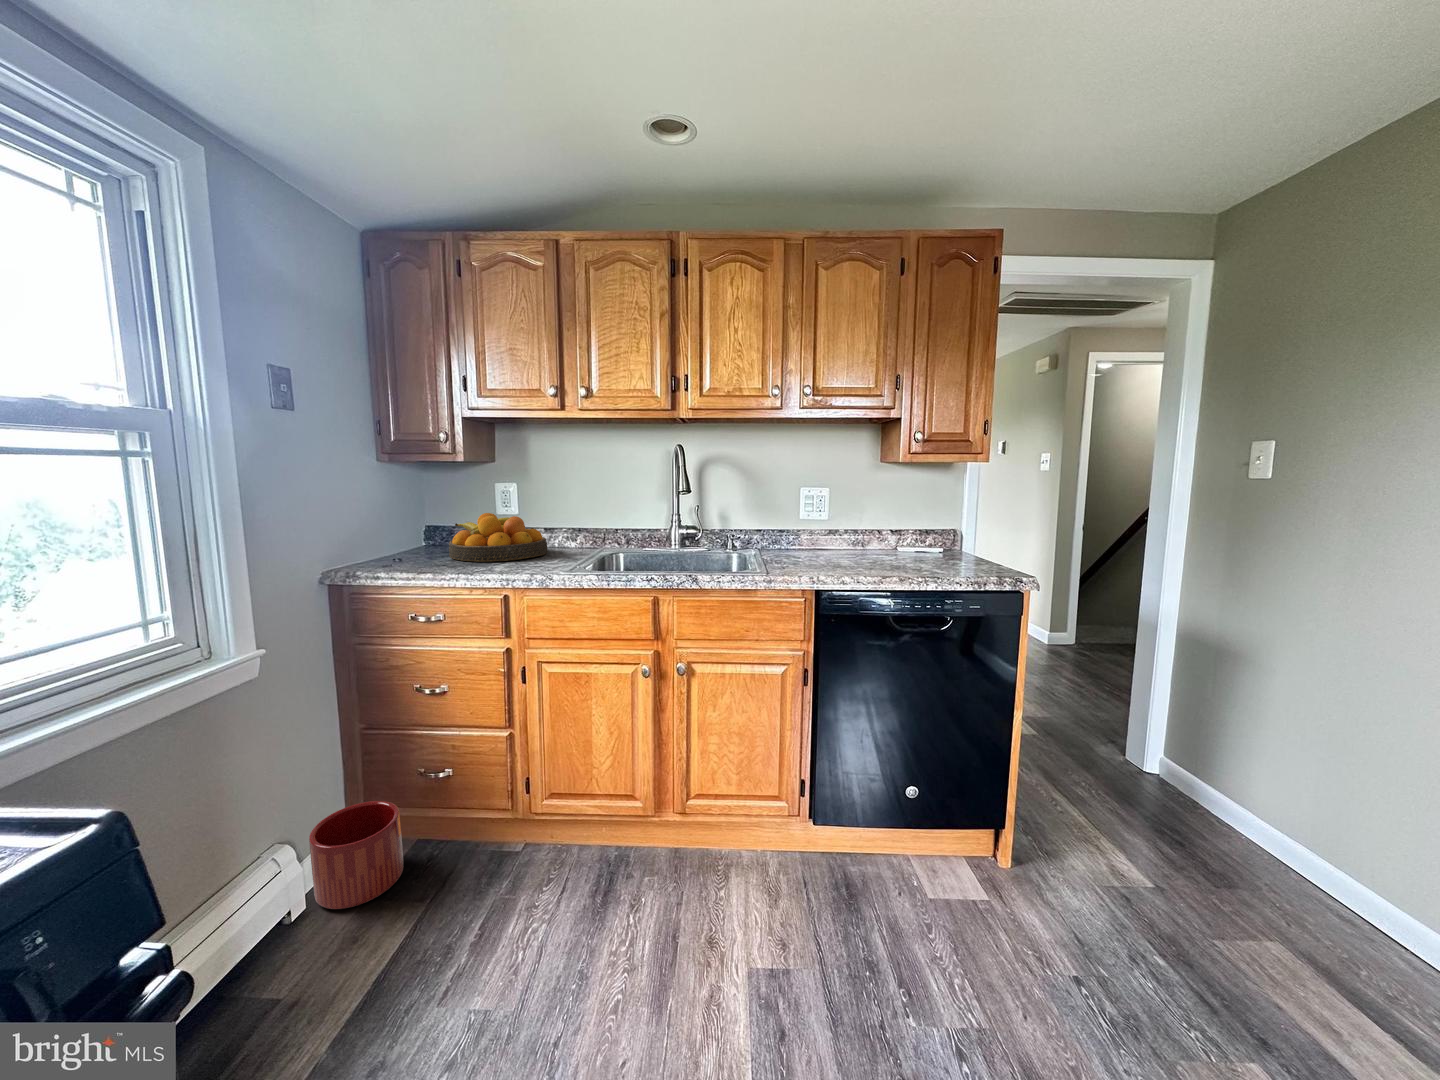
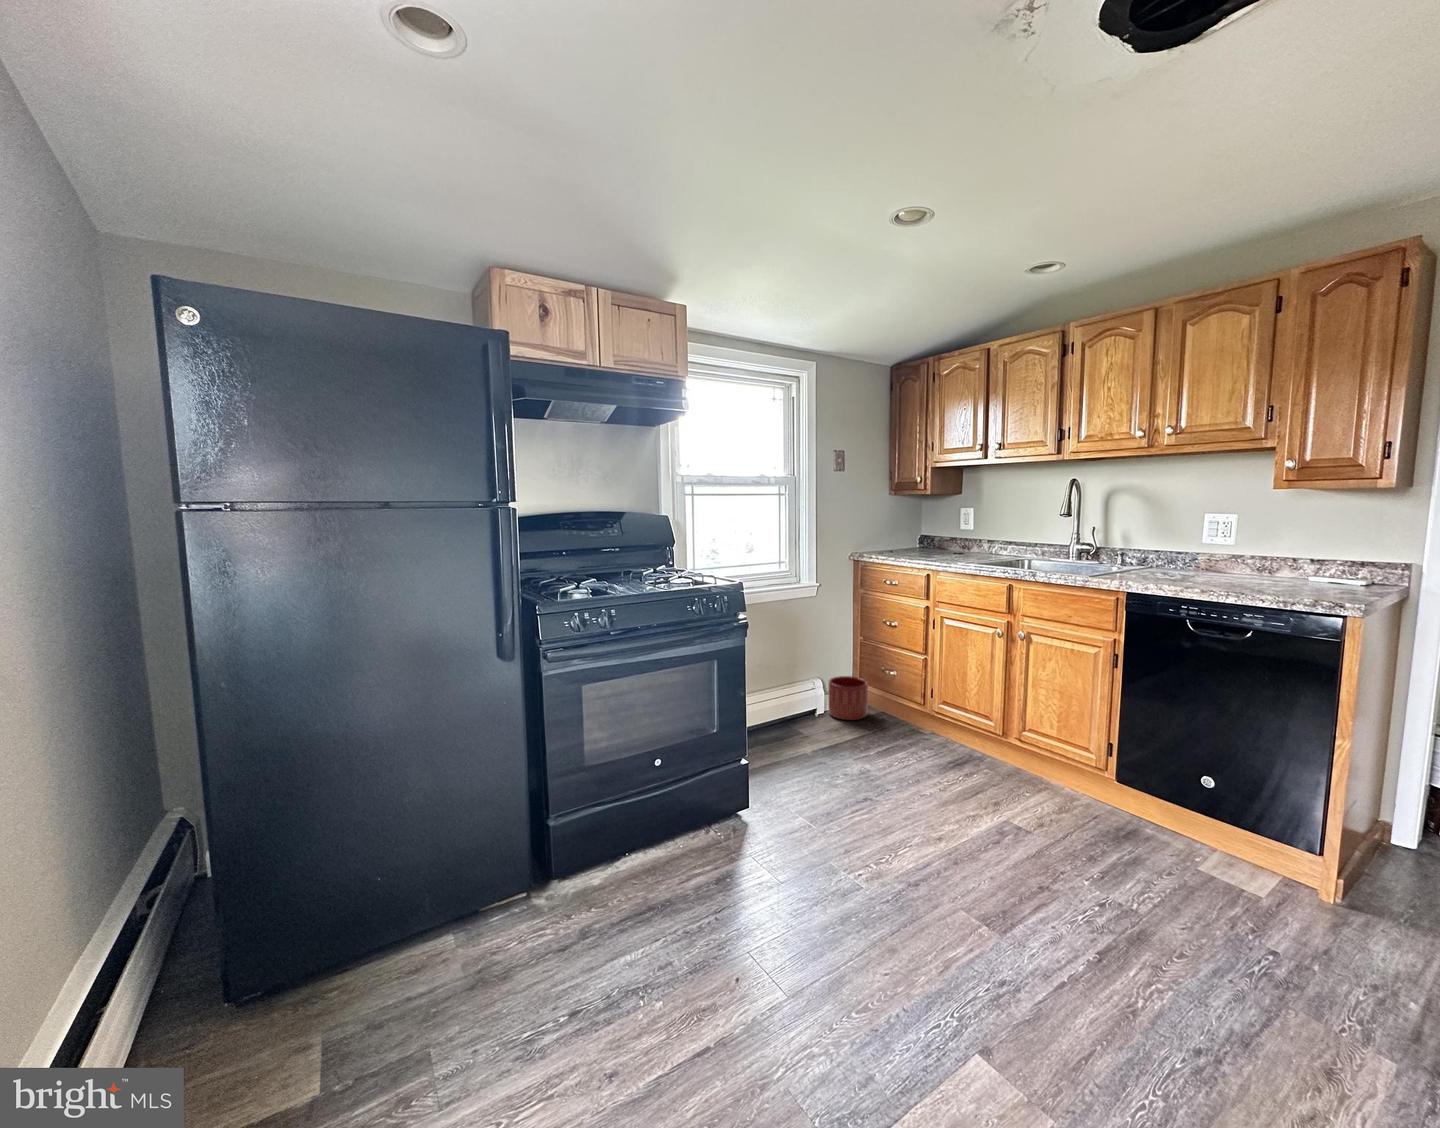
fruit bowl: present [449,513,548,562] -> none [915,527,978,557]

